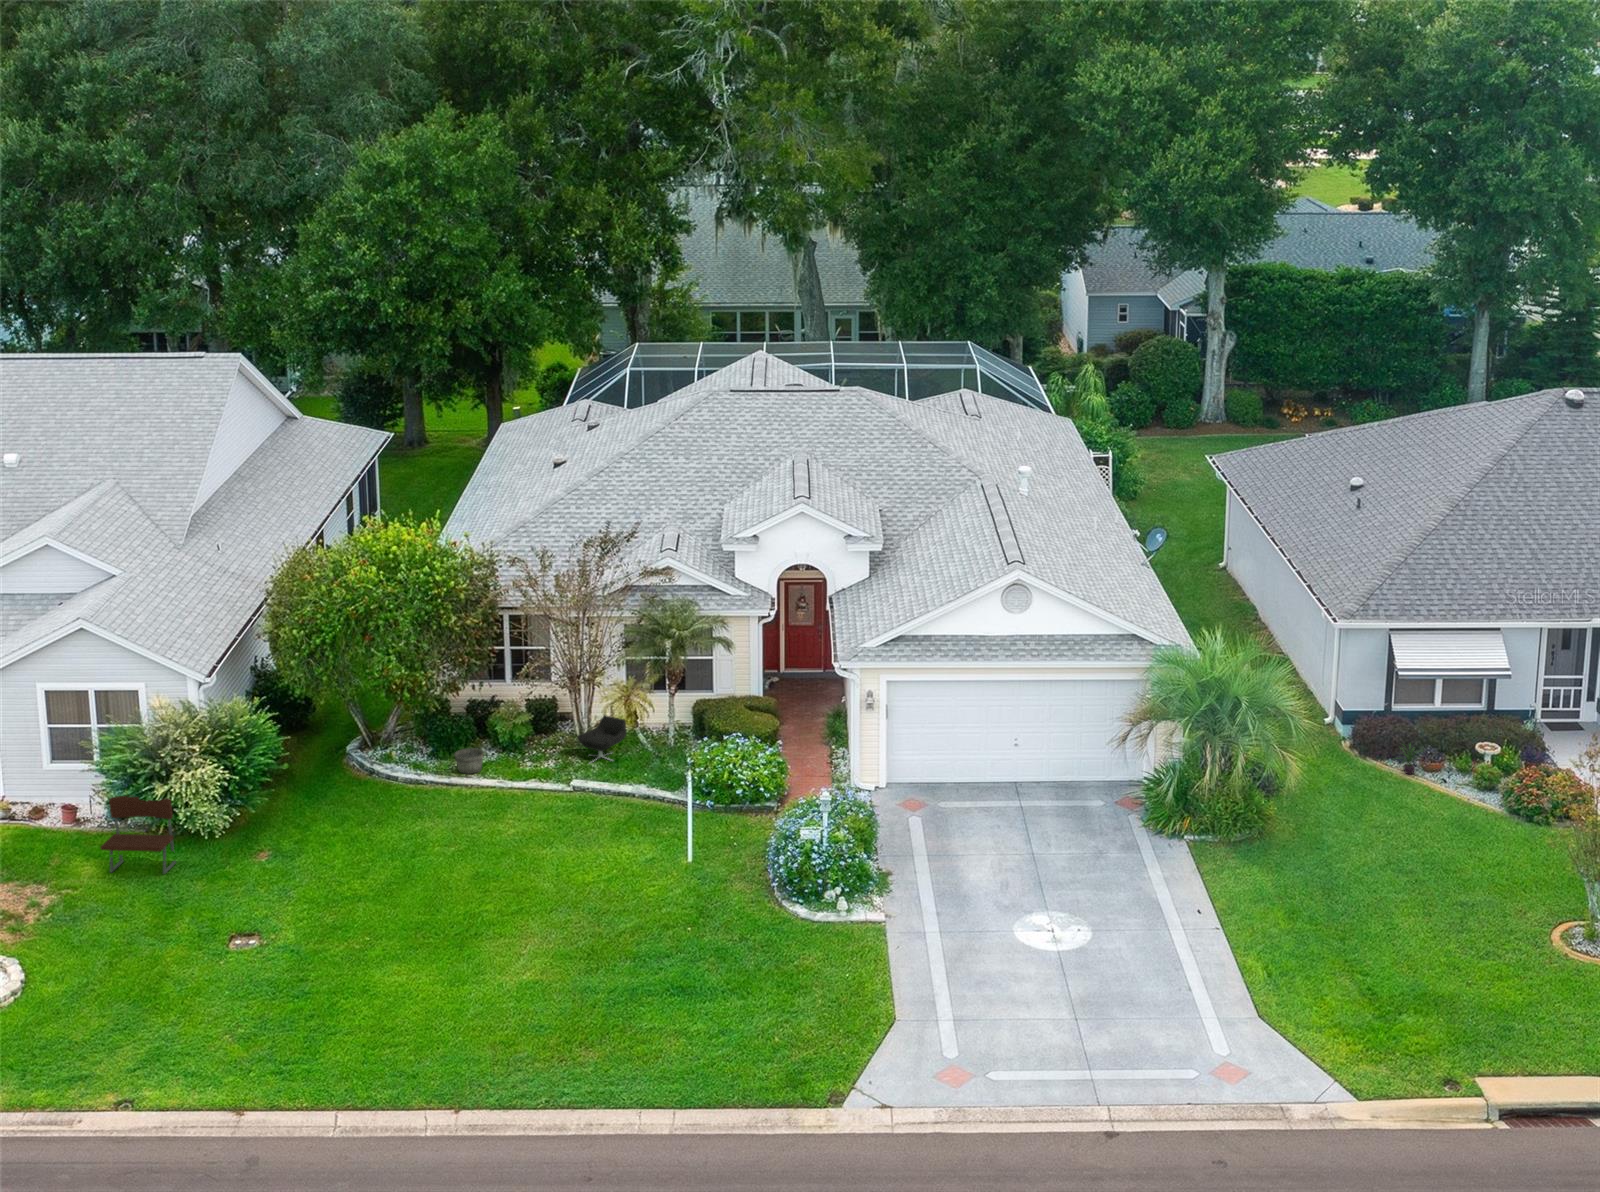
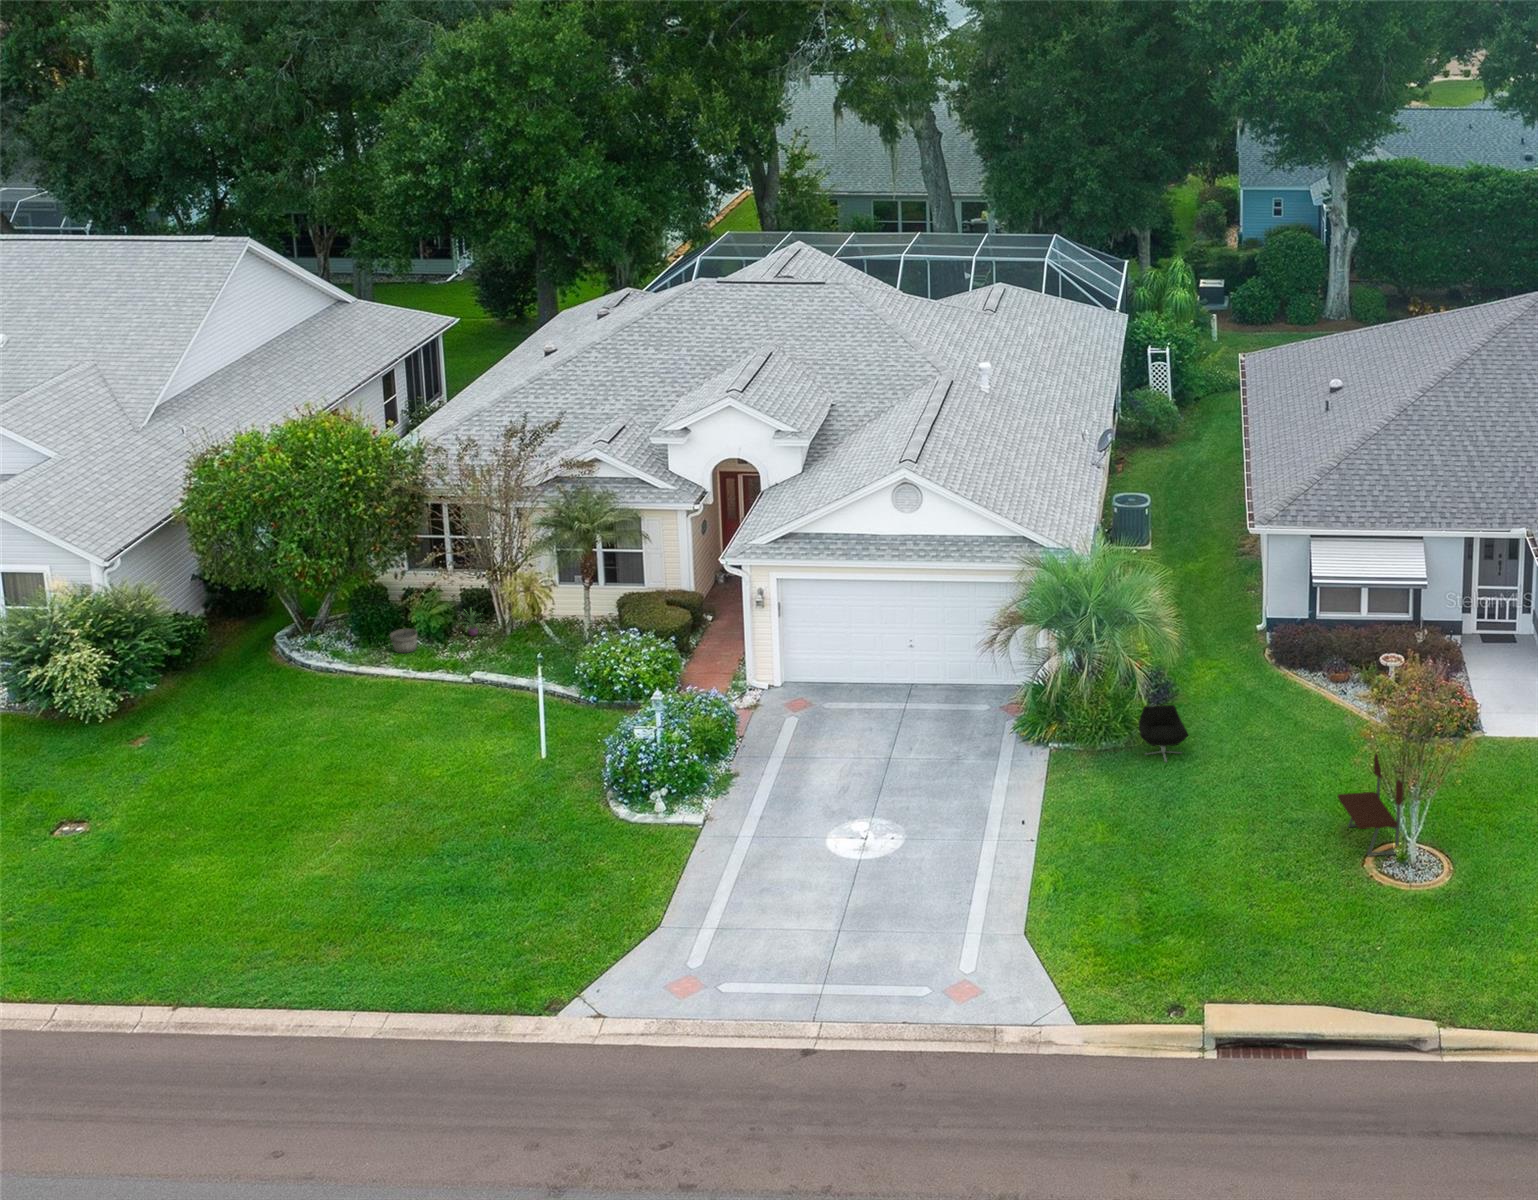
lounge chair: present [578,715,627,762] -> present [1138,705,1188,762]
decorative plant: present [1403,744,1415,774] -> present [468,608,478,636]
bench: present [100,796,176,874] -> present [1338,753,1403,856]

